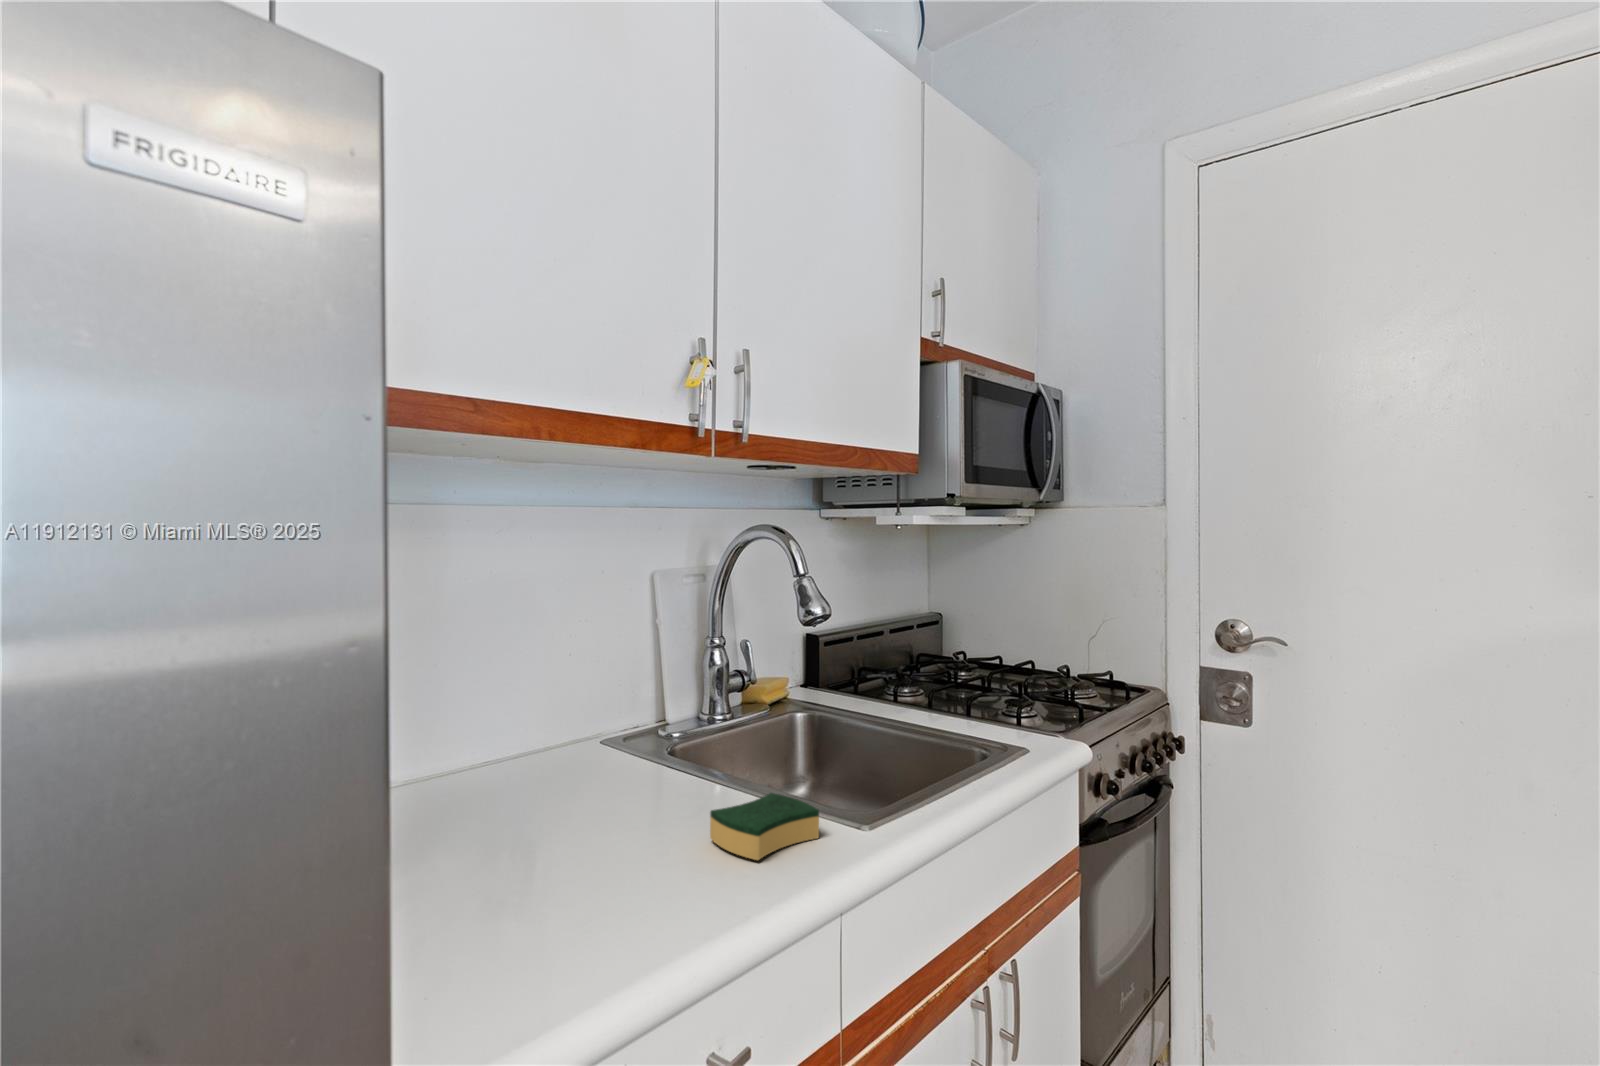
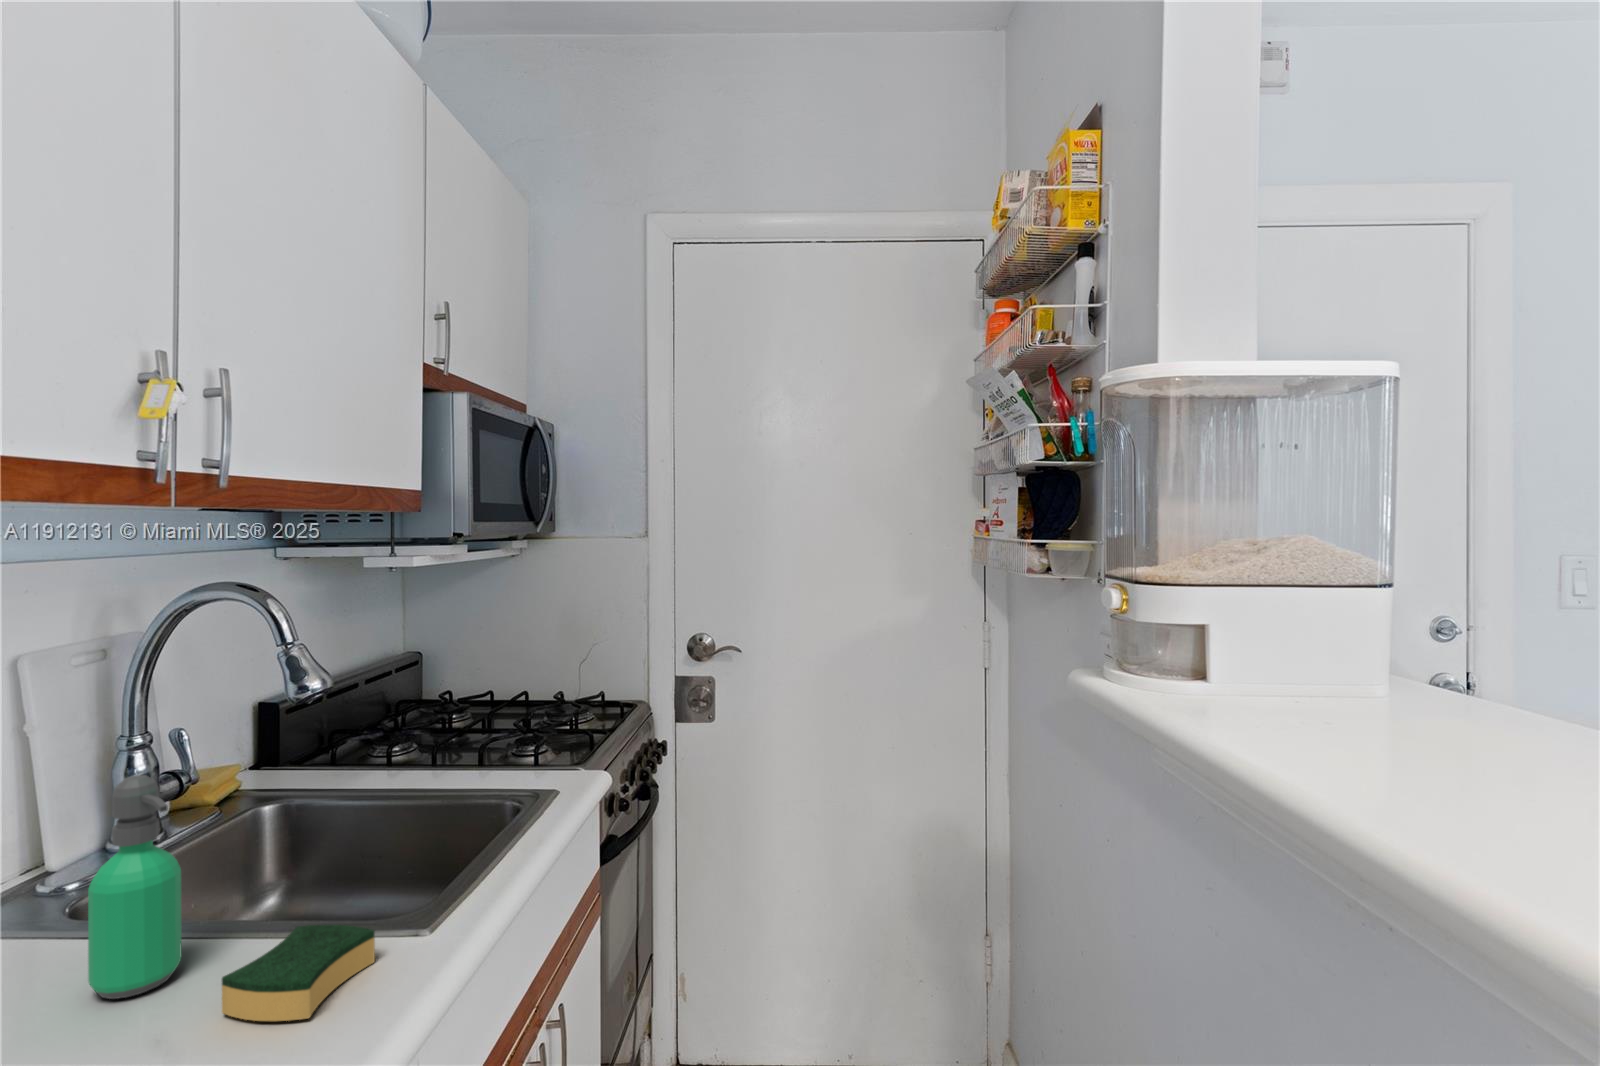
soap dispenser: none [649,651,703,812] -> present [88,775,182,999]

